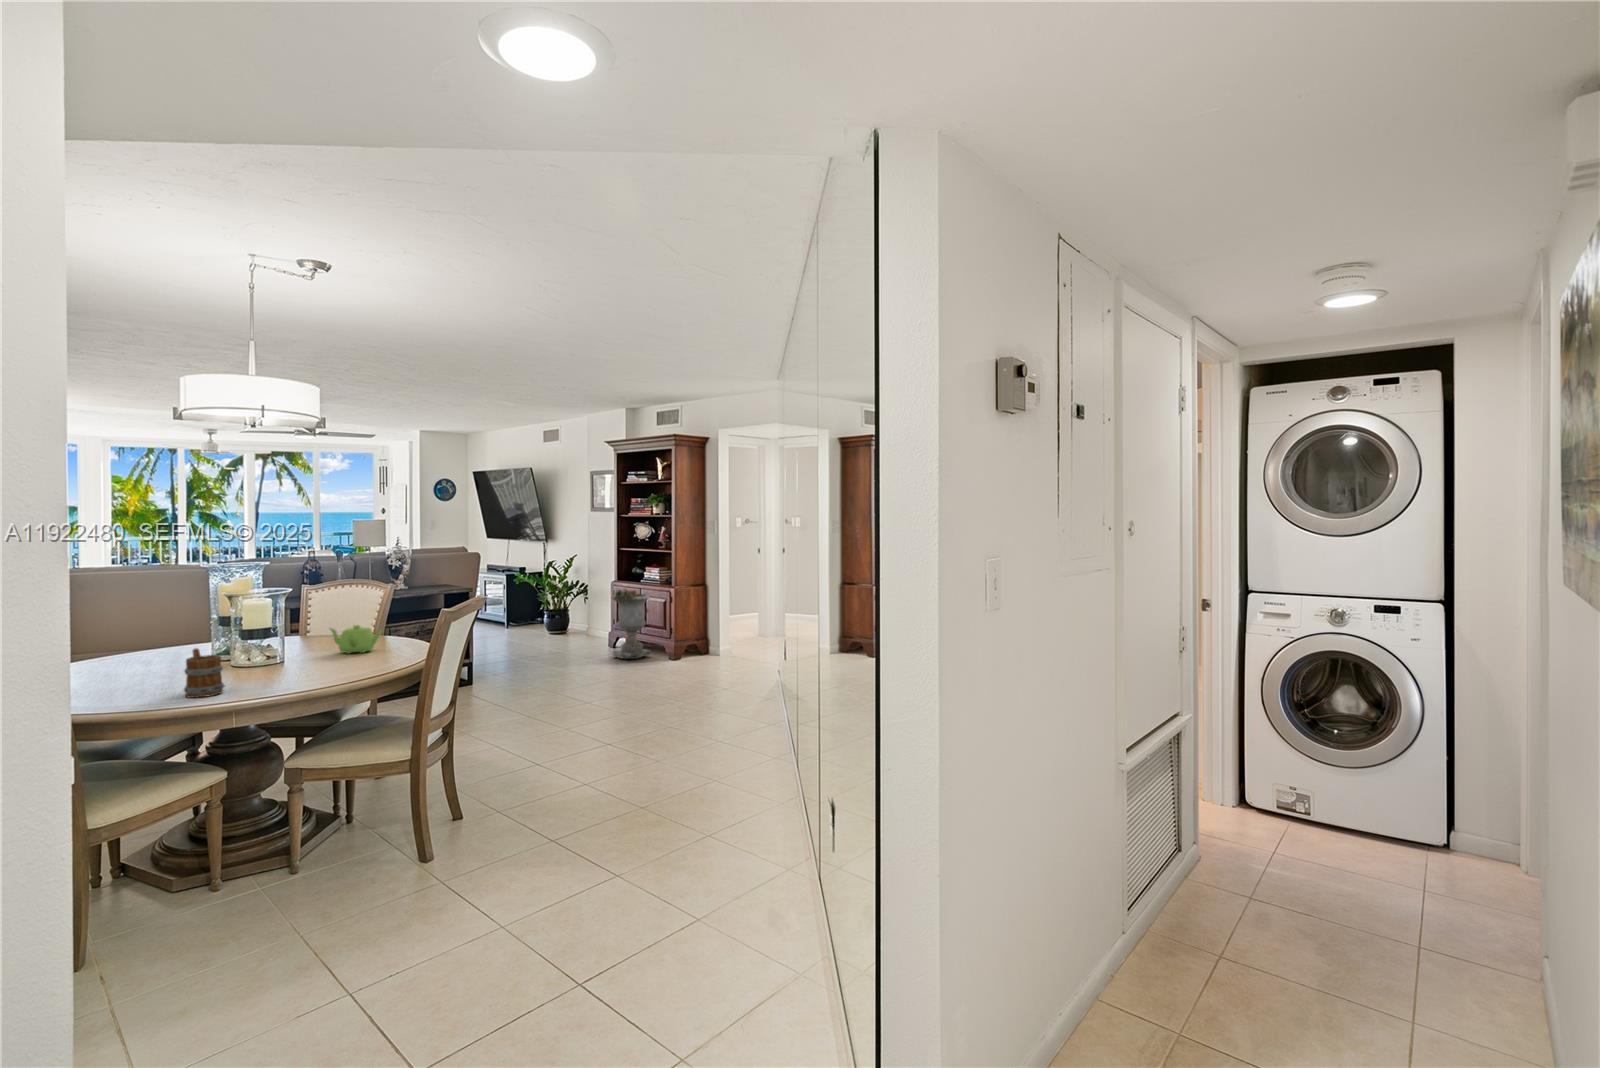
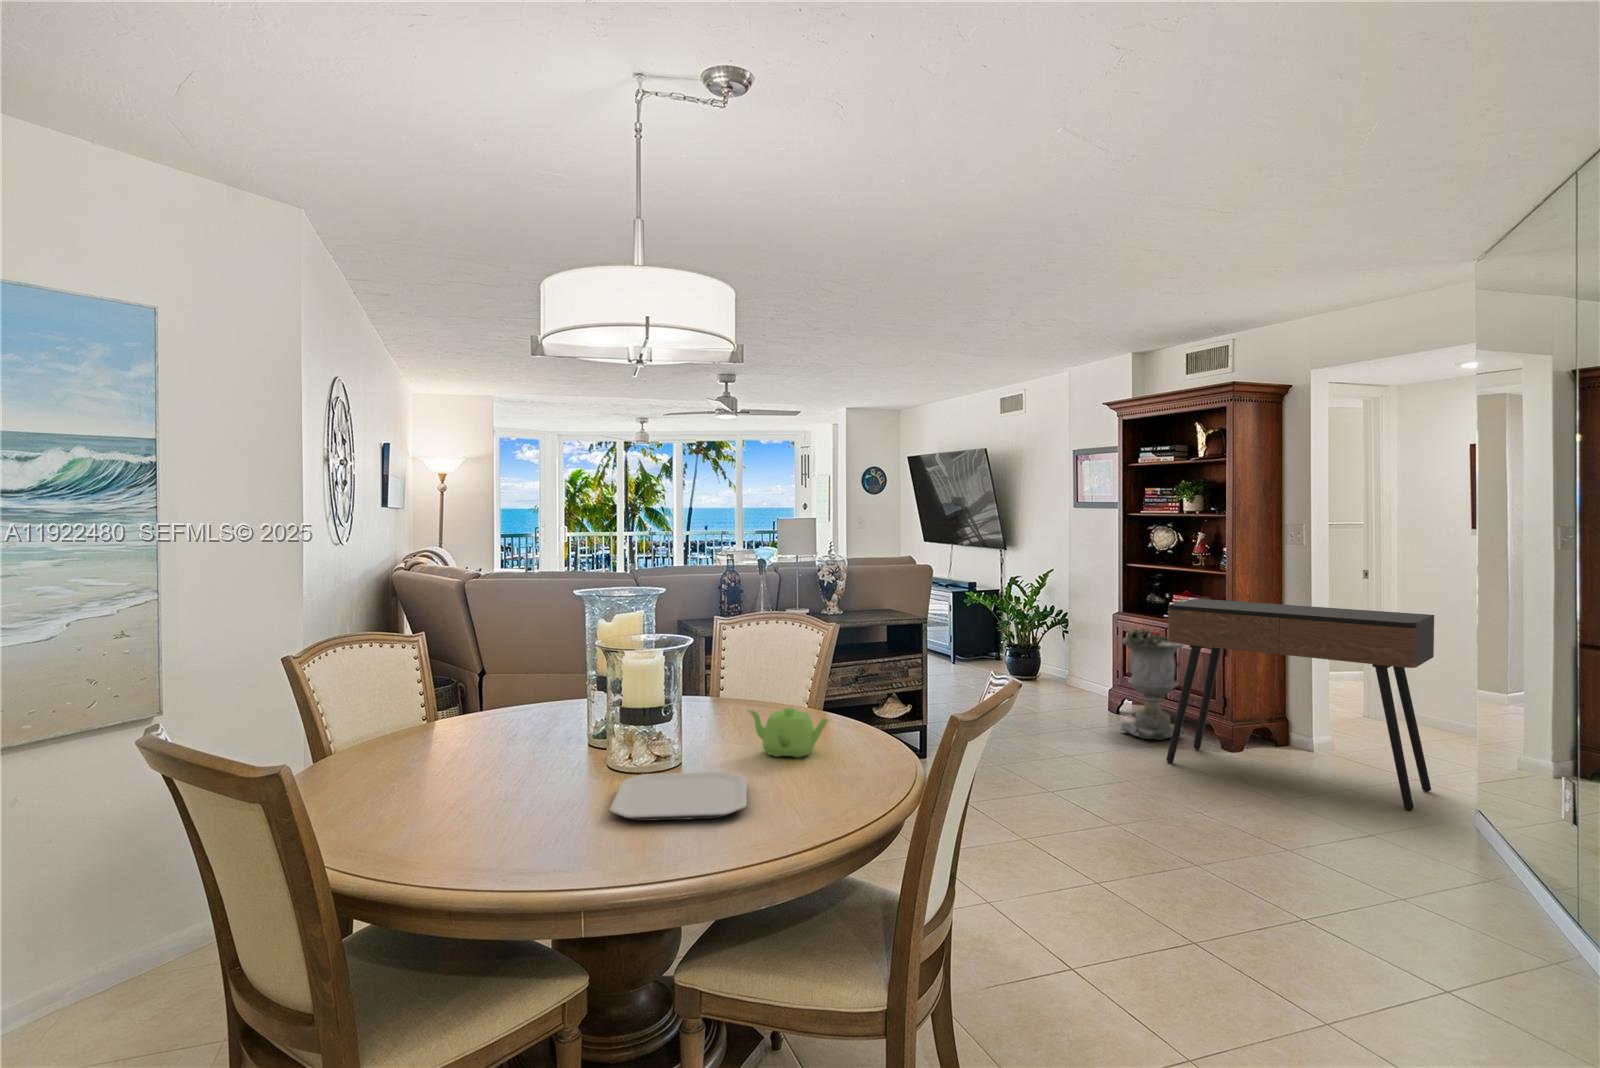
console table: none [634,568,771,678] -> present [1166,599,1434,810]
mug: present [184,648,224,698] -> none [522,764,582,864]
plate: none [237,658,328,681] -> present [610,772,747,821]

